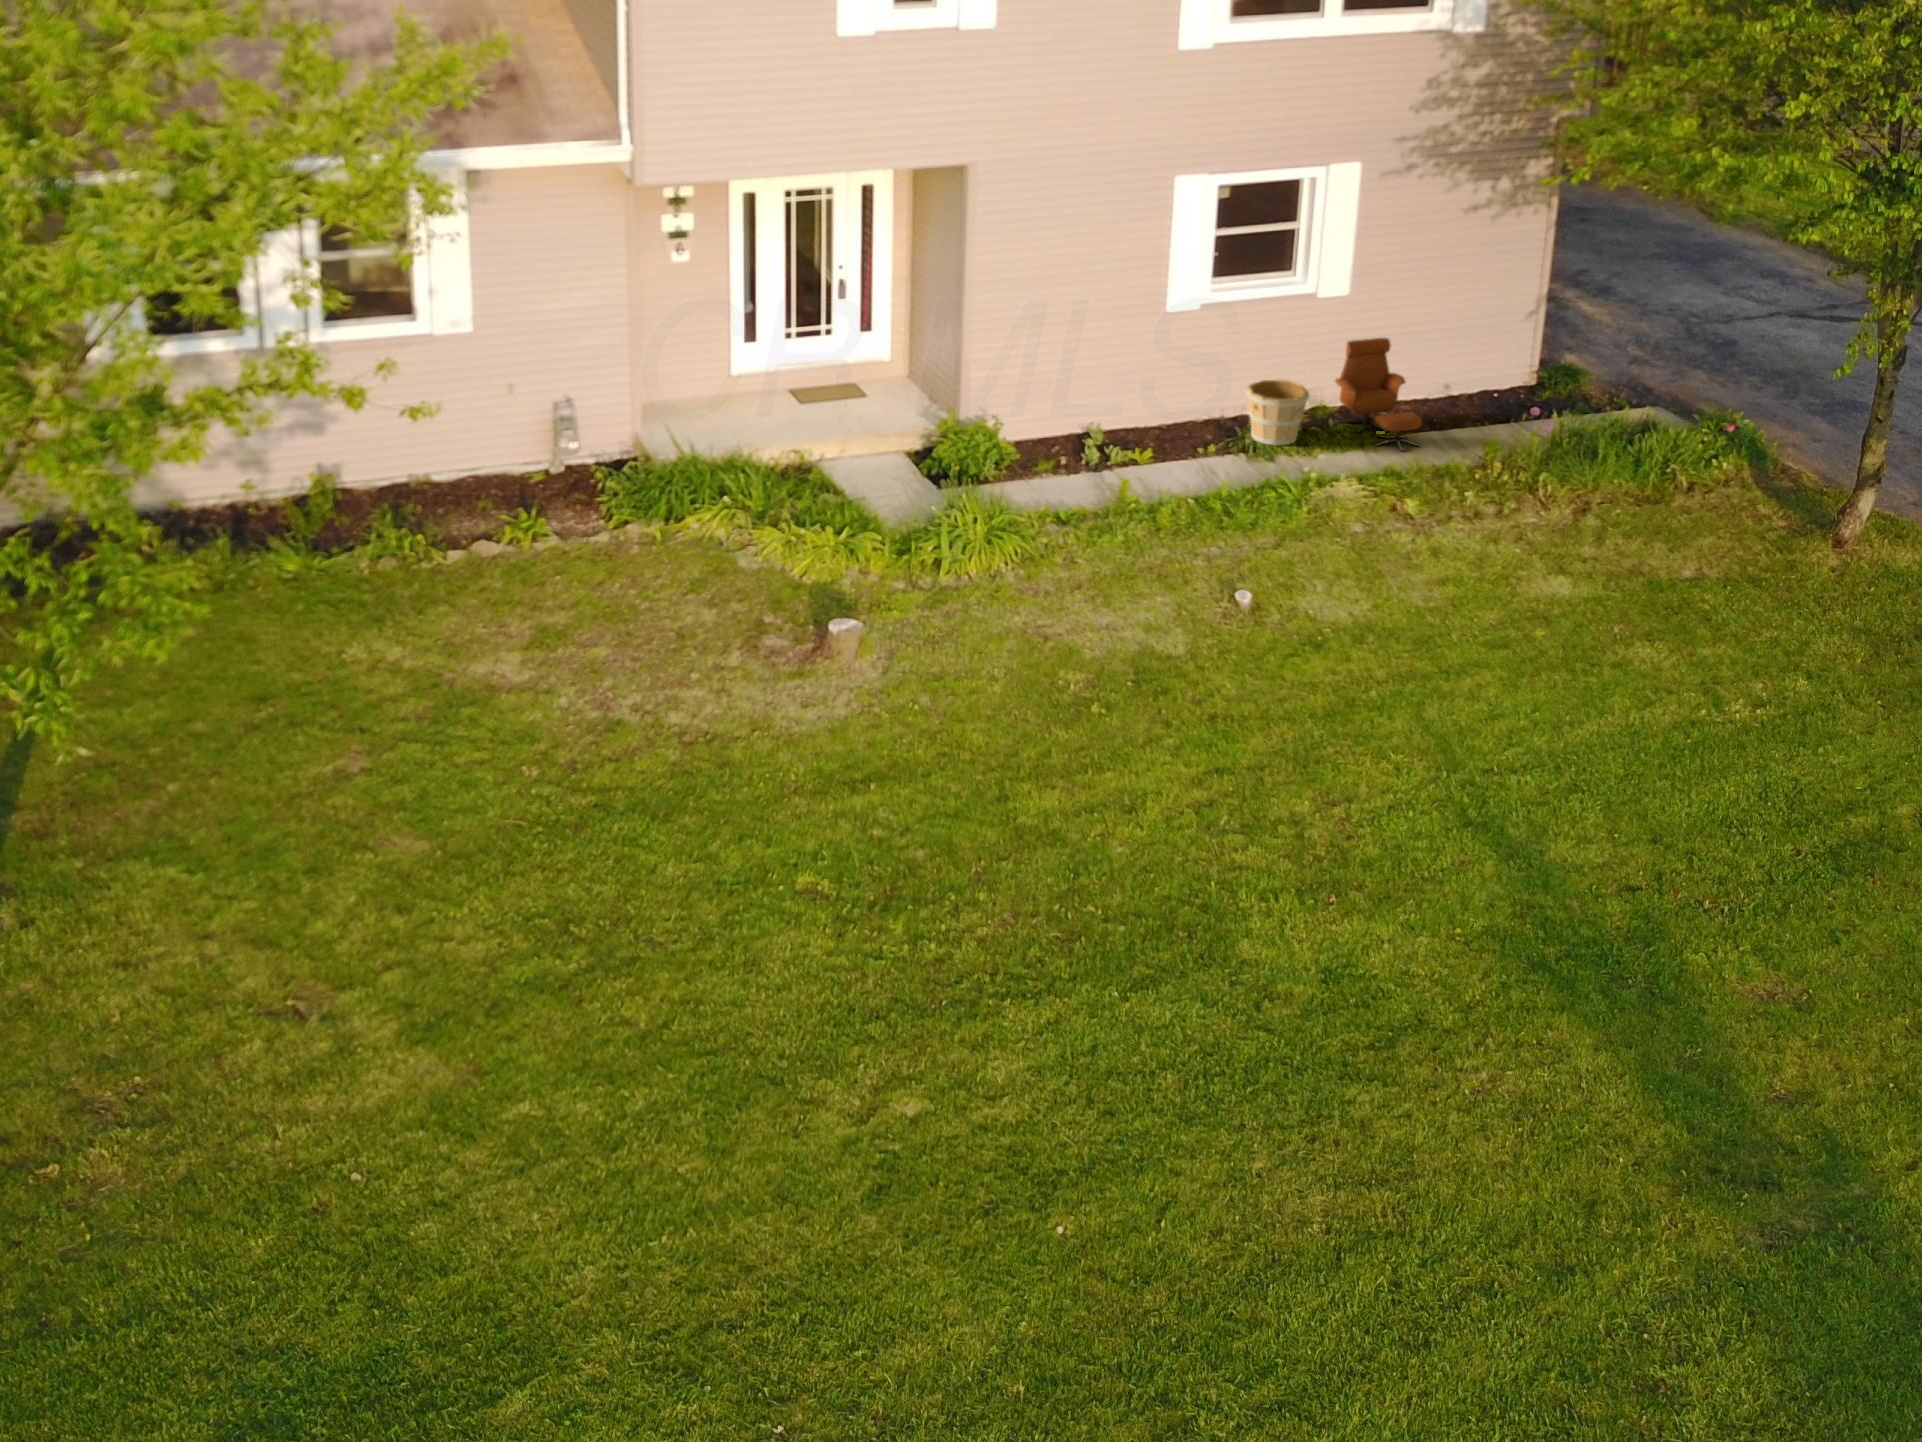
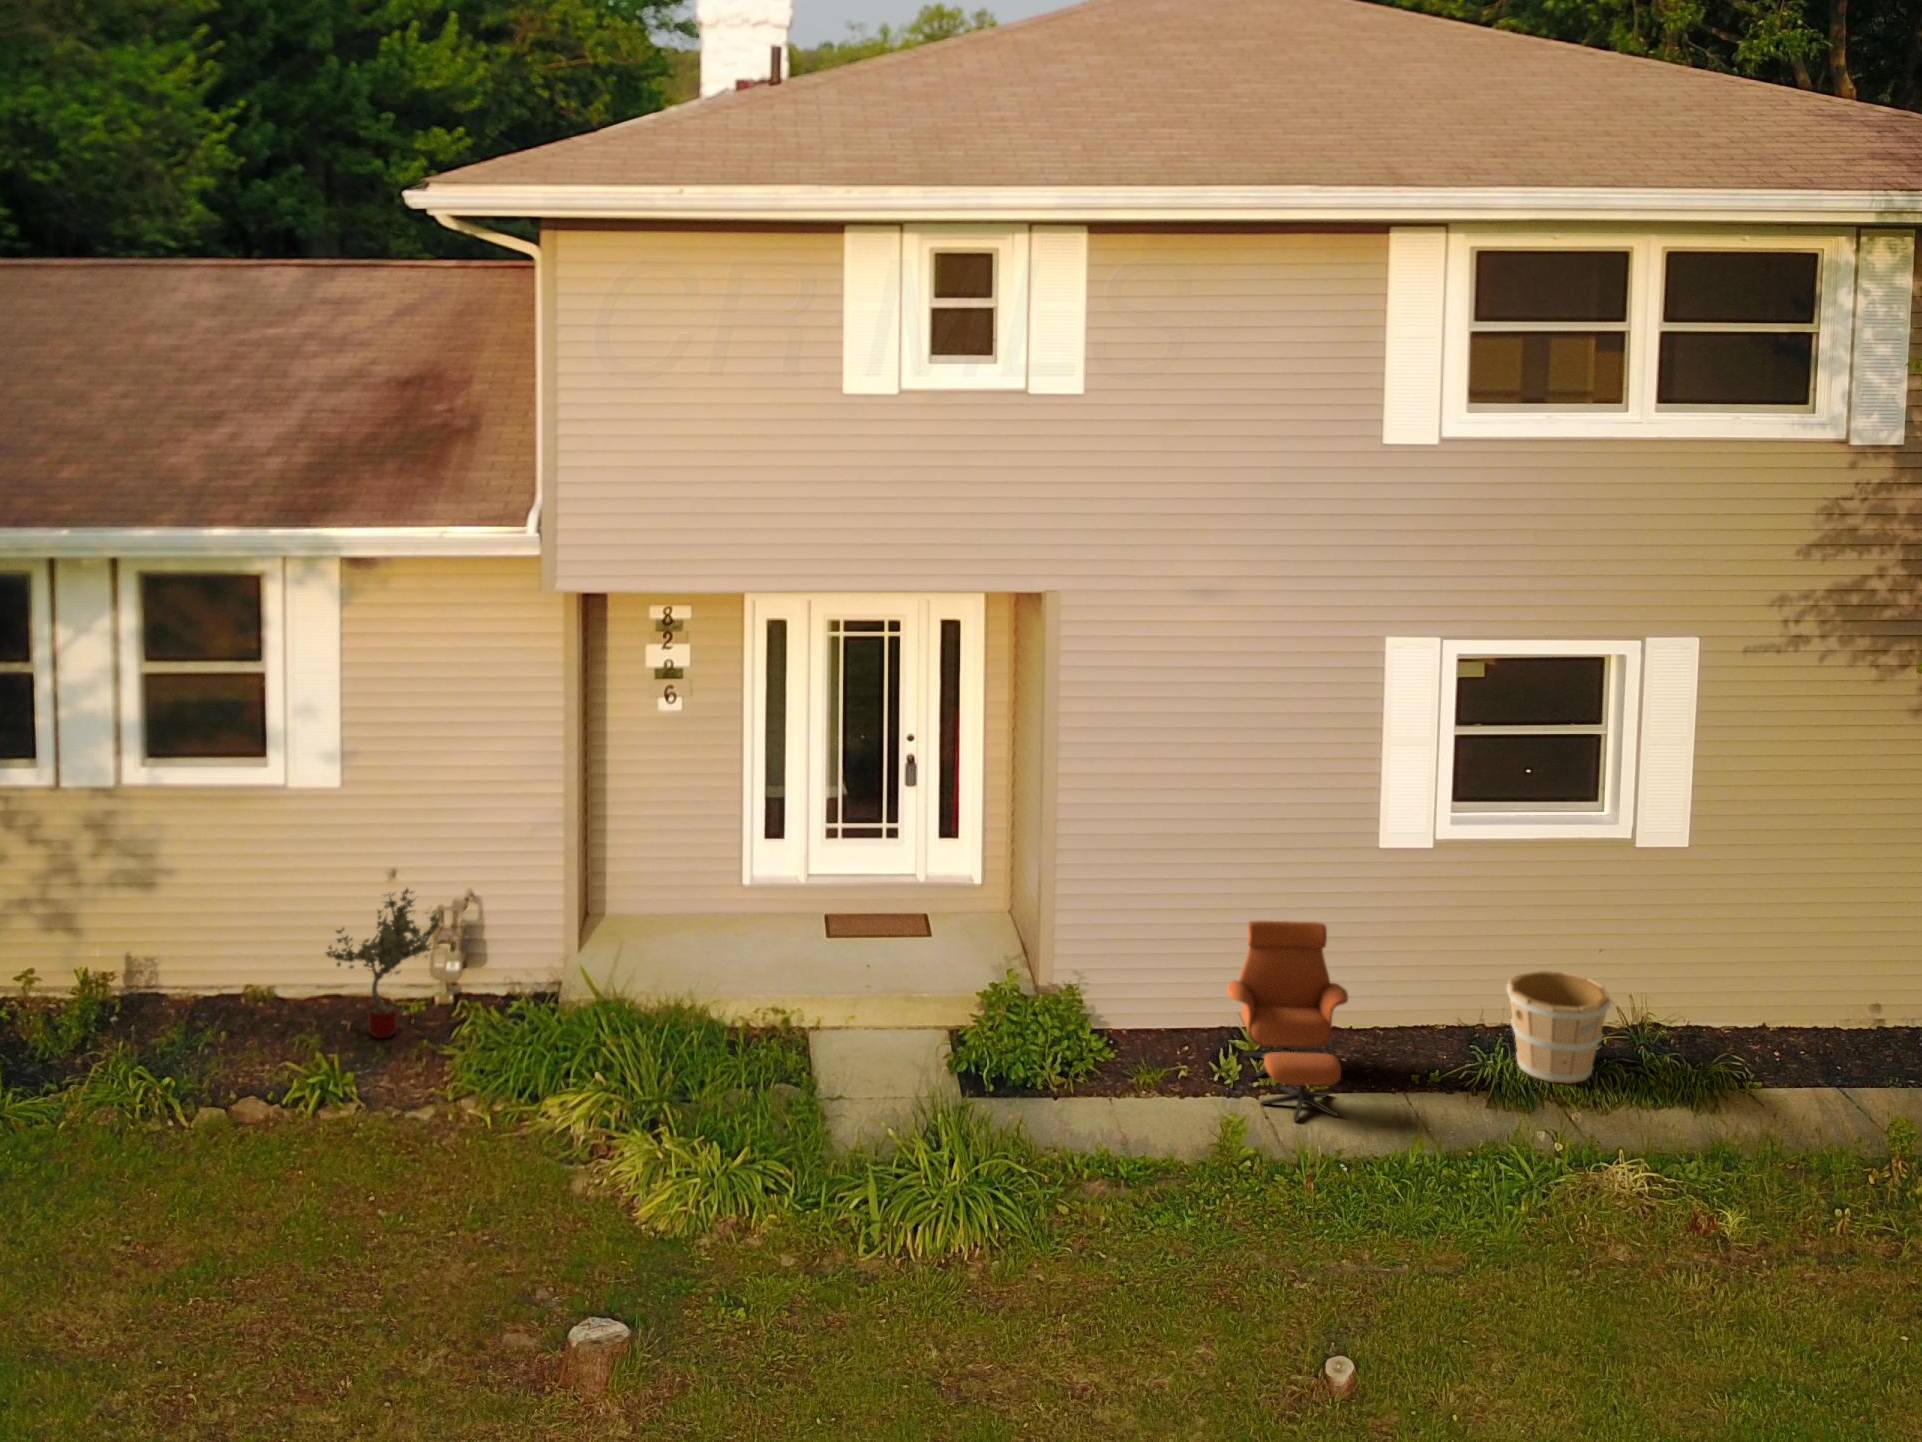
lounge chair: present [1335,338,1422,451] -> present [1227,921,1348,1122]
potted tree: none [483,395,569,498] -> present [326,888,441,1038]

